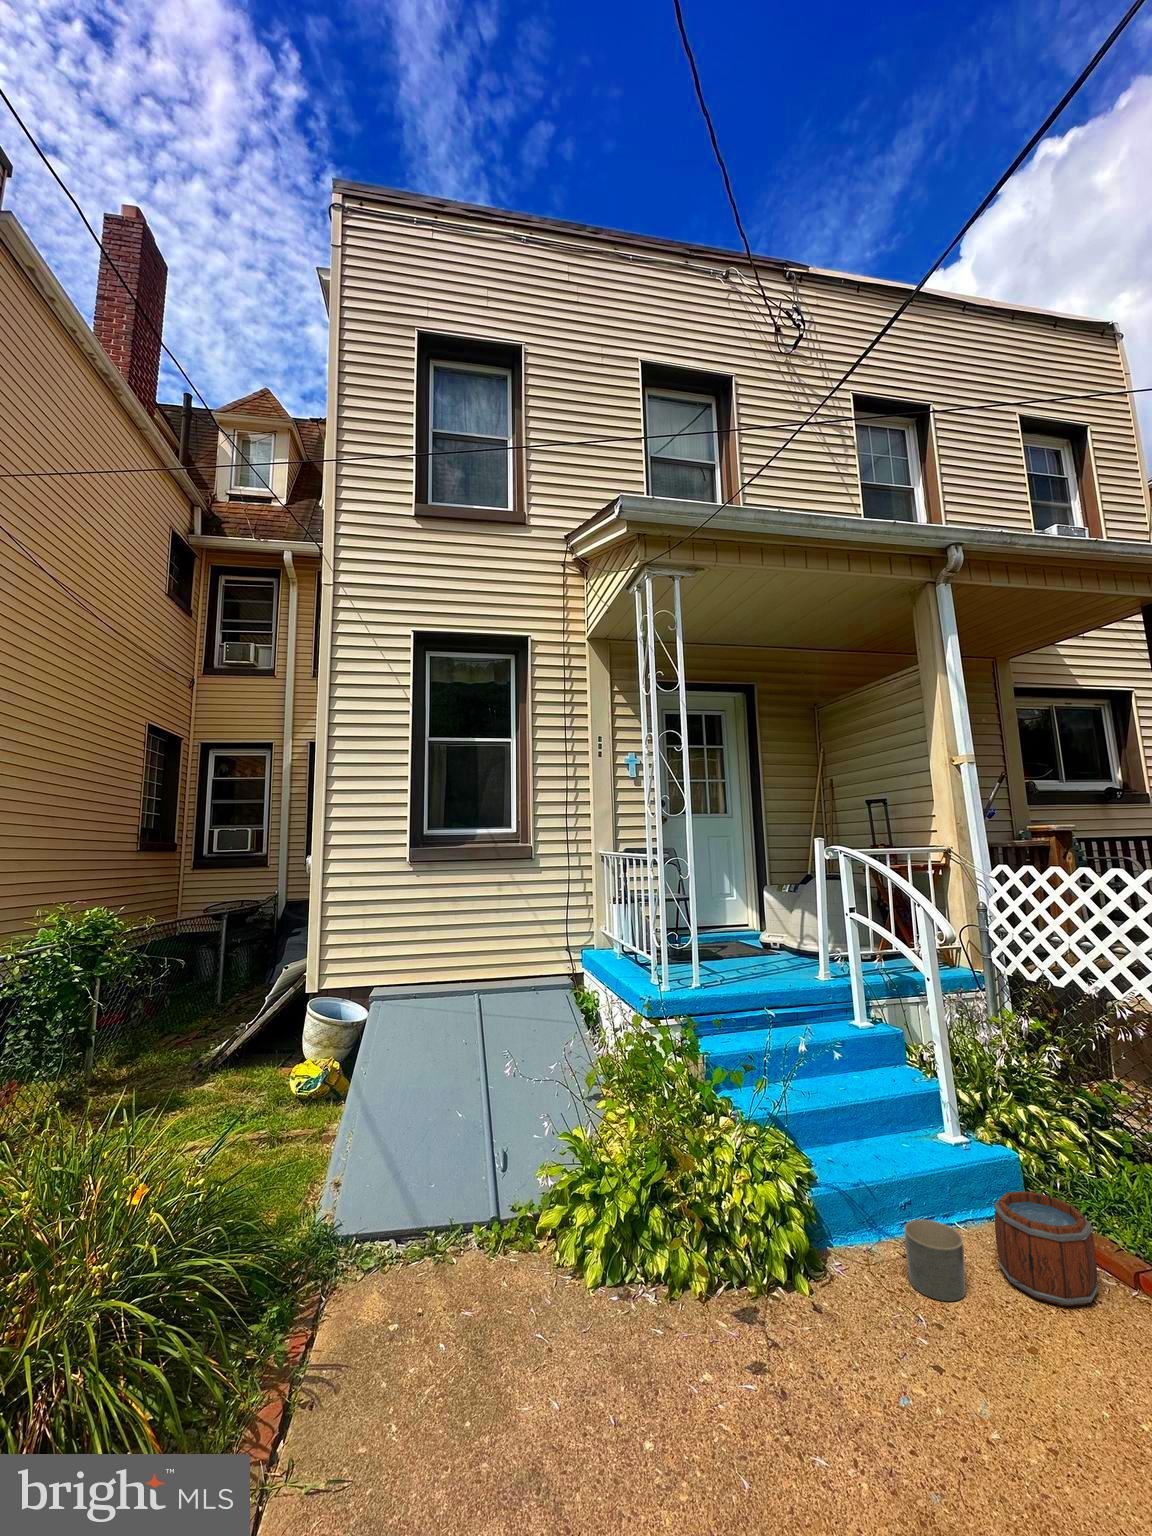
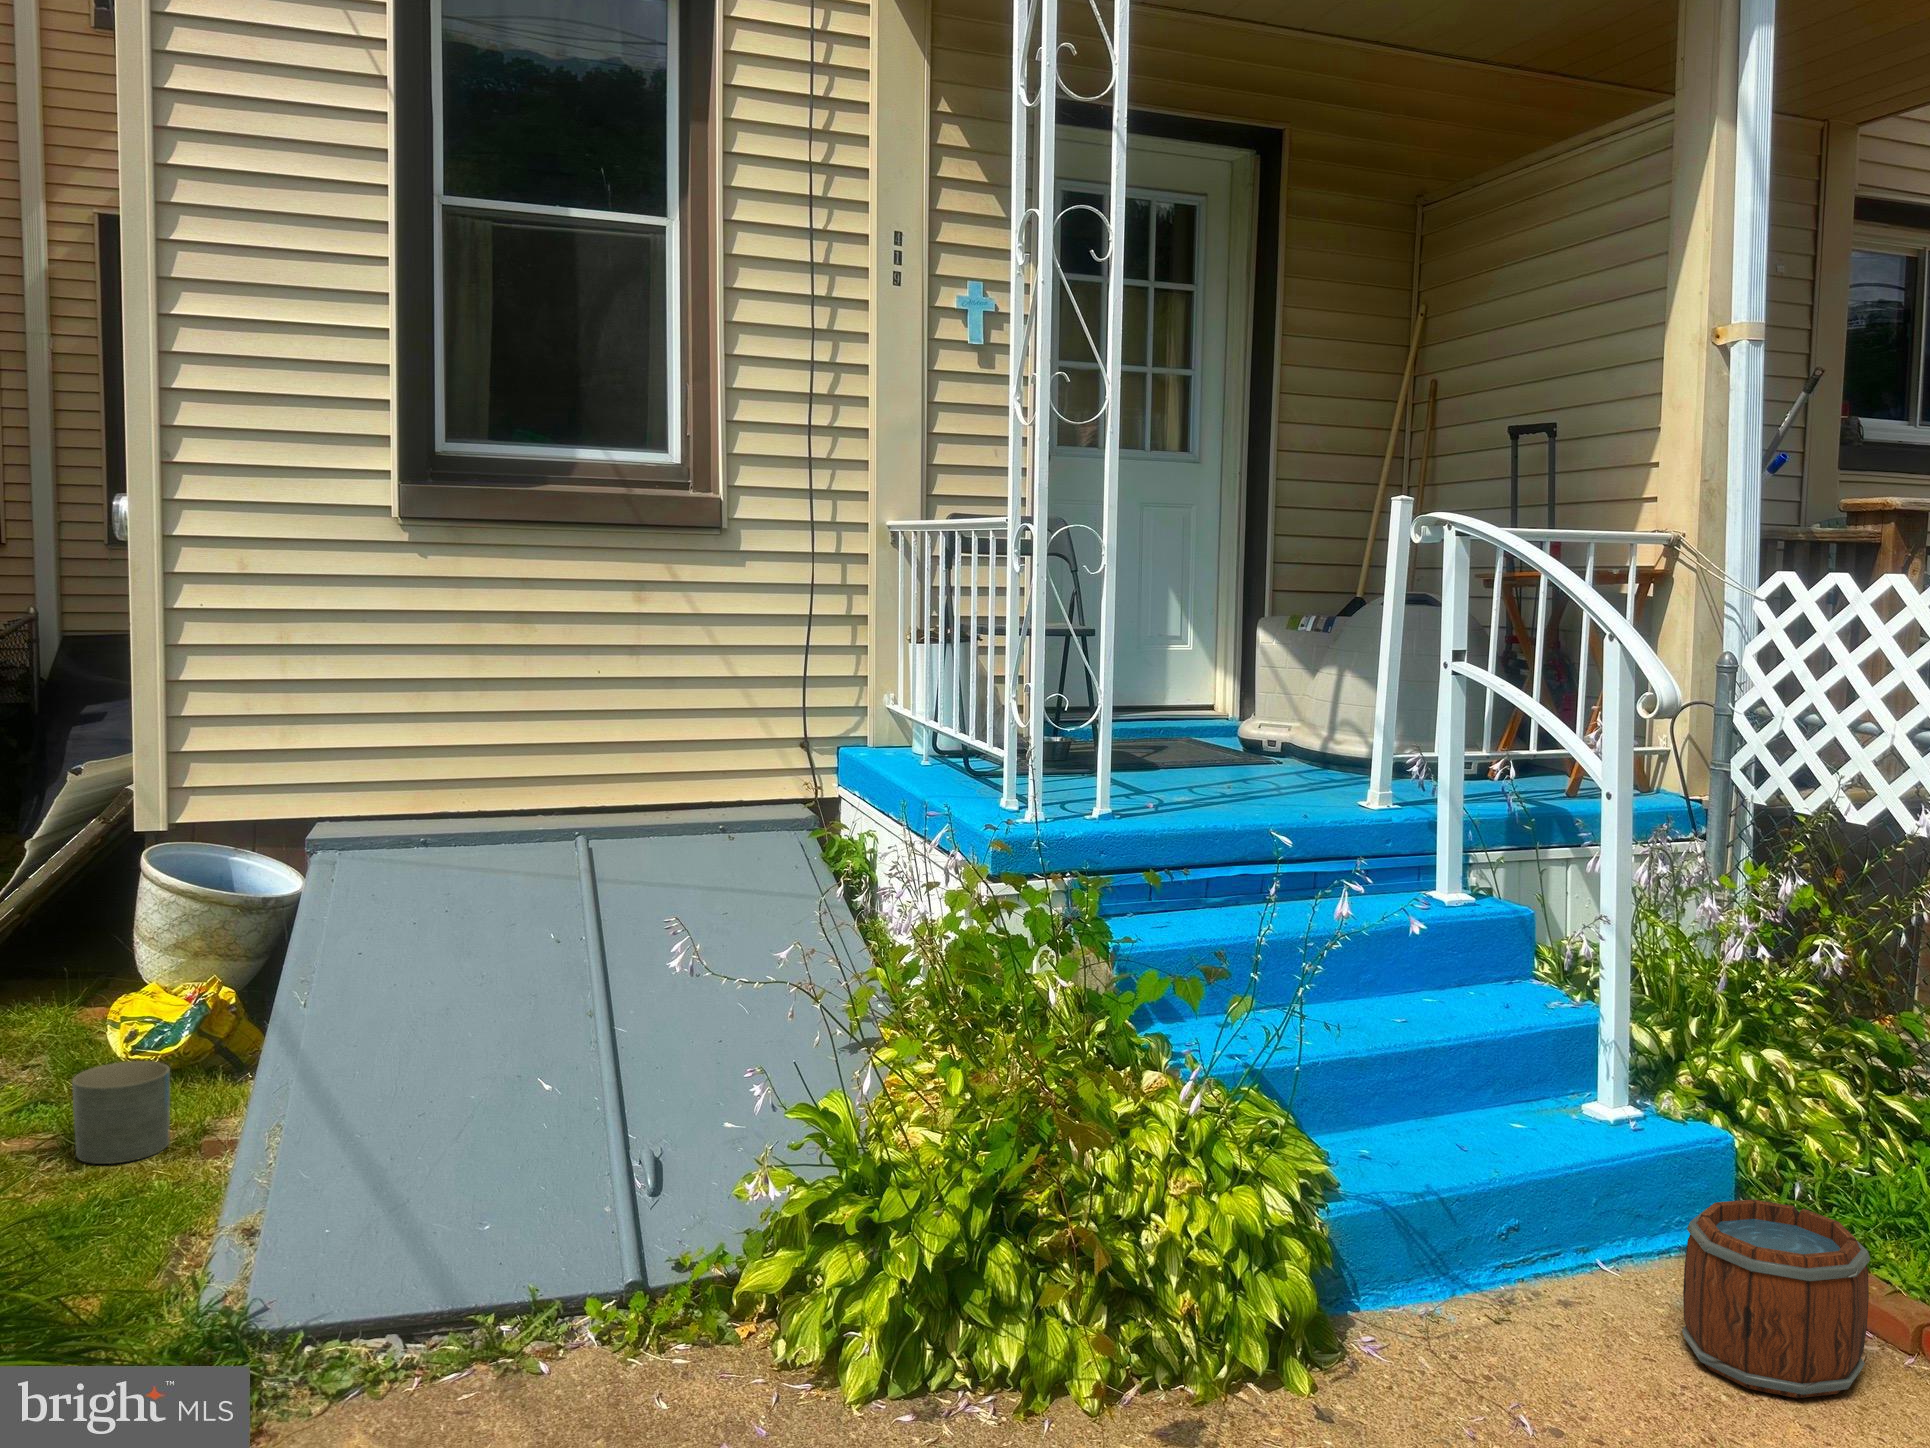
planter: present [904,1219,966,1301] -> present [72,1061,170,1164]

